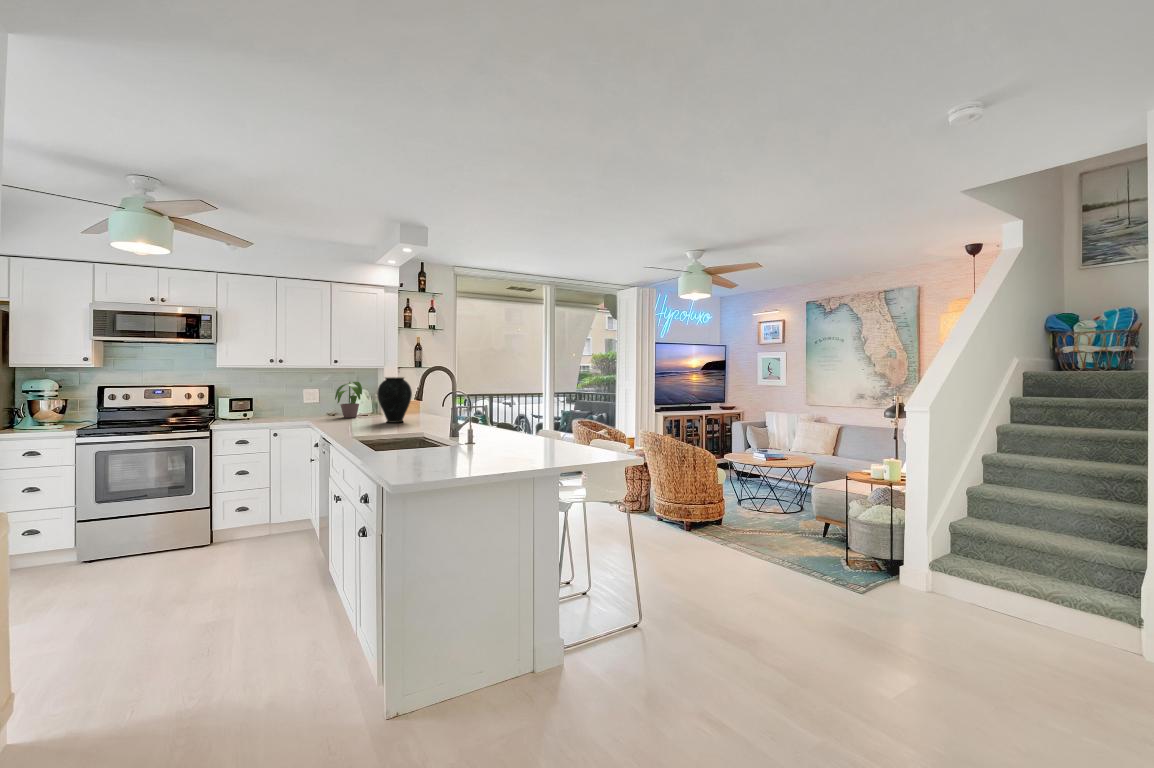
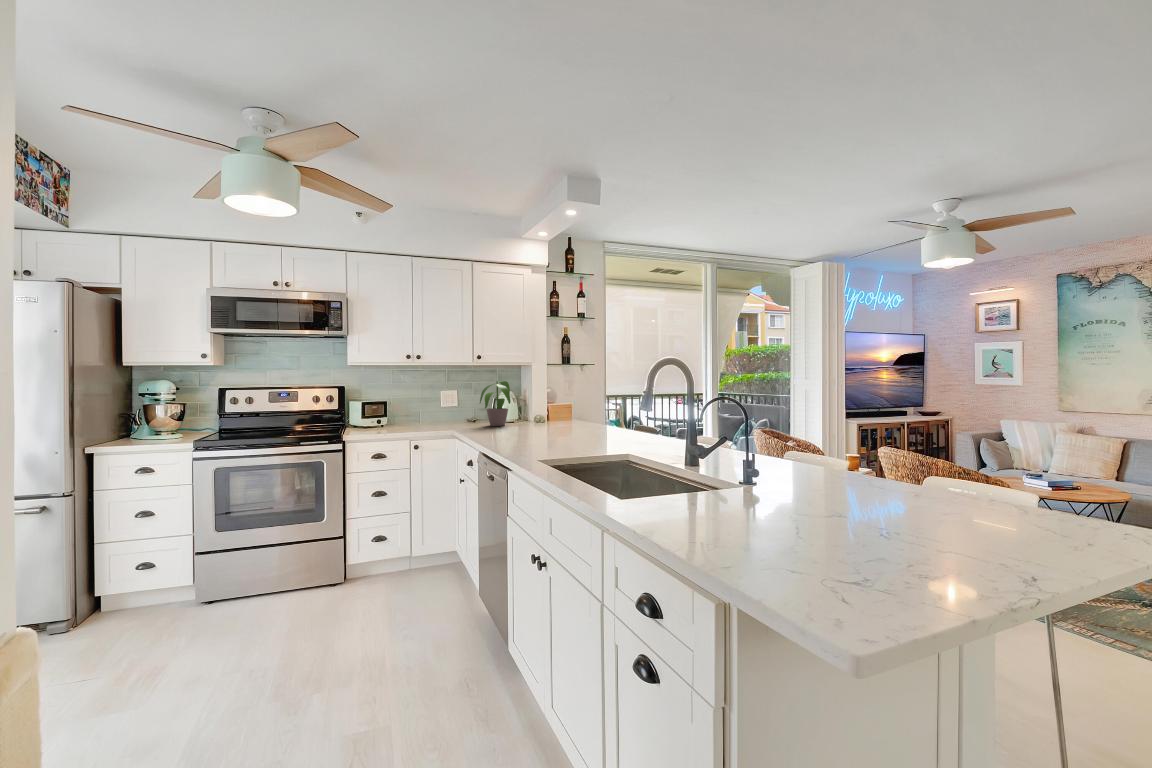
vase: present [377,377,412,423] -> none [540,375,582,434]

